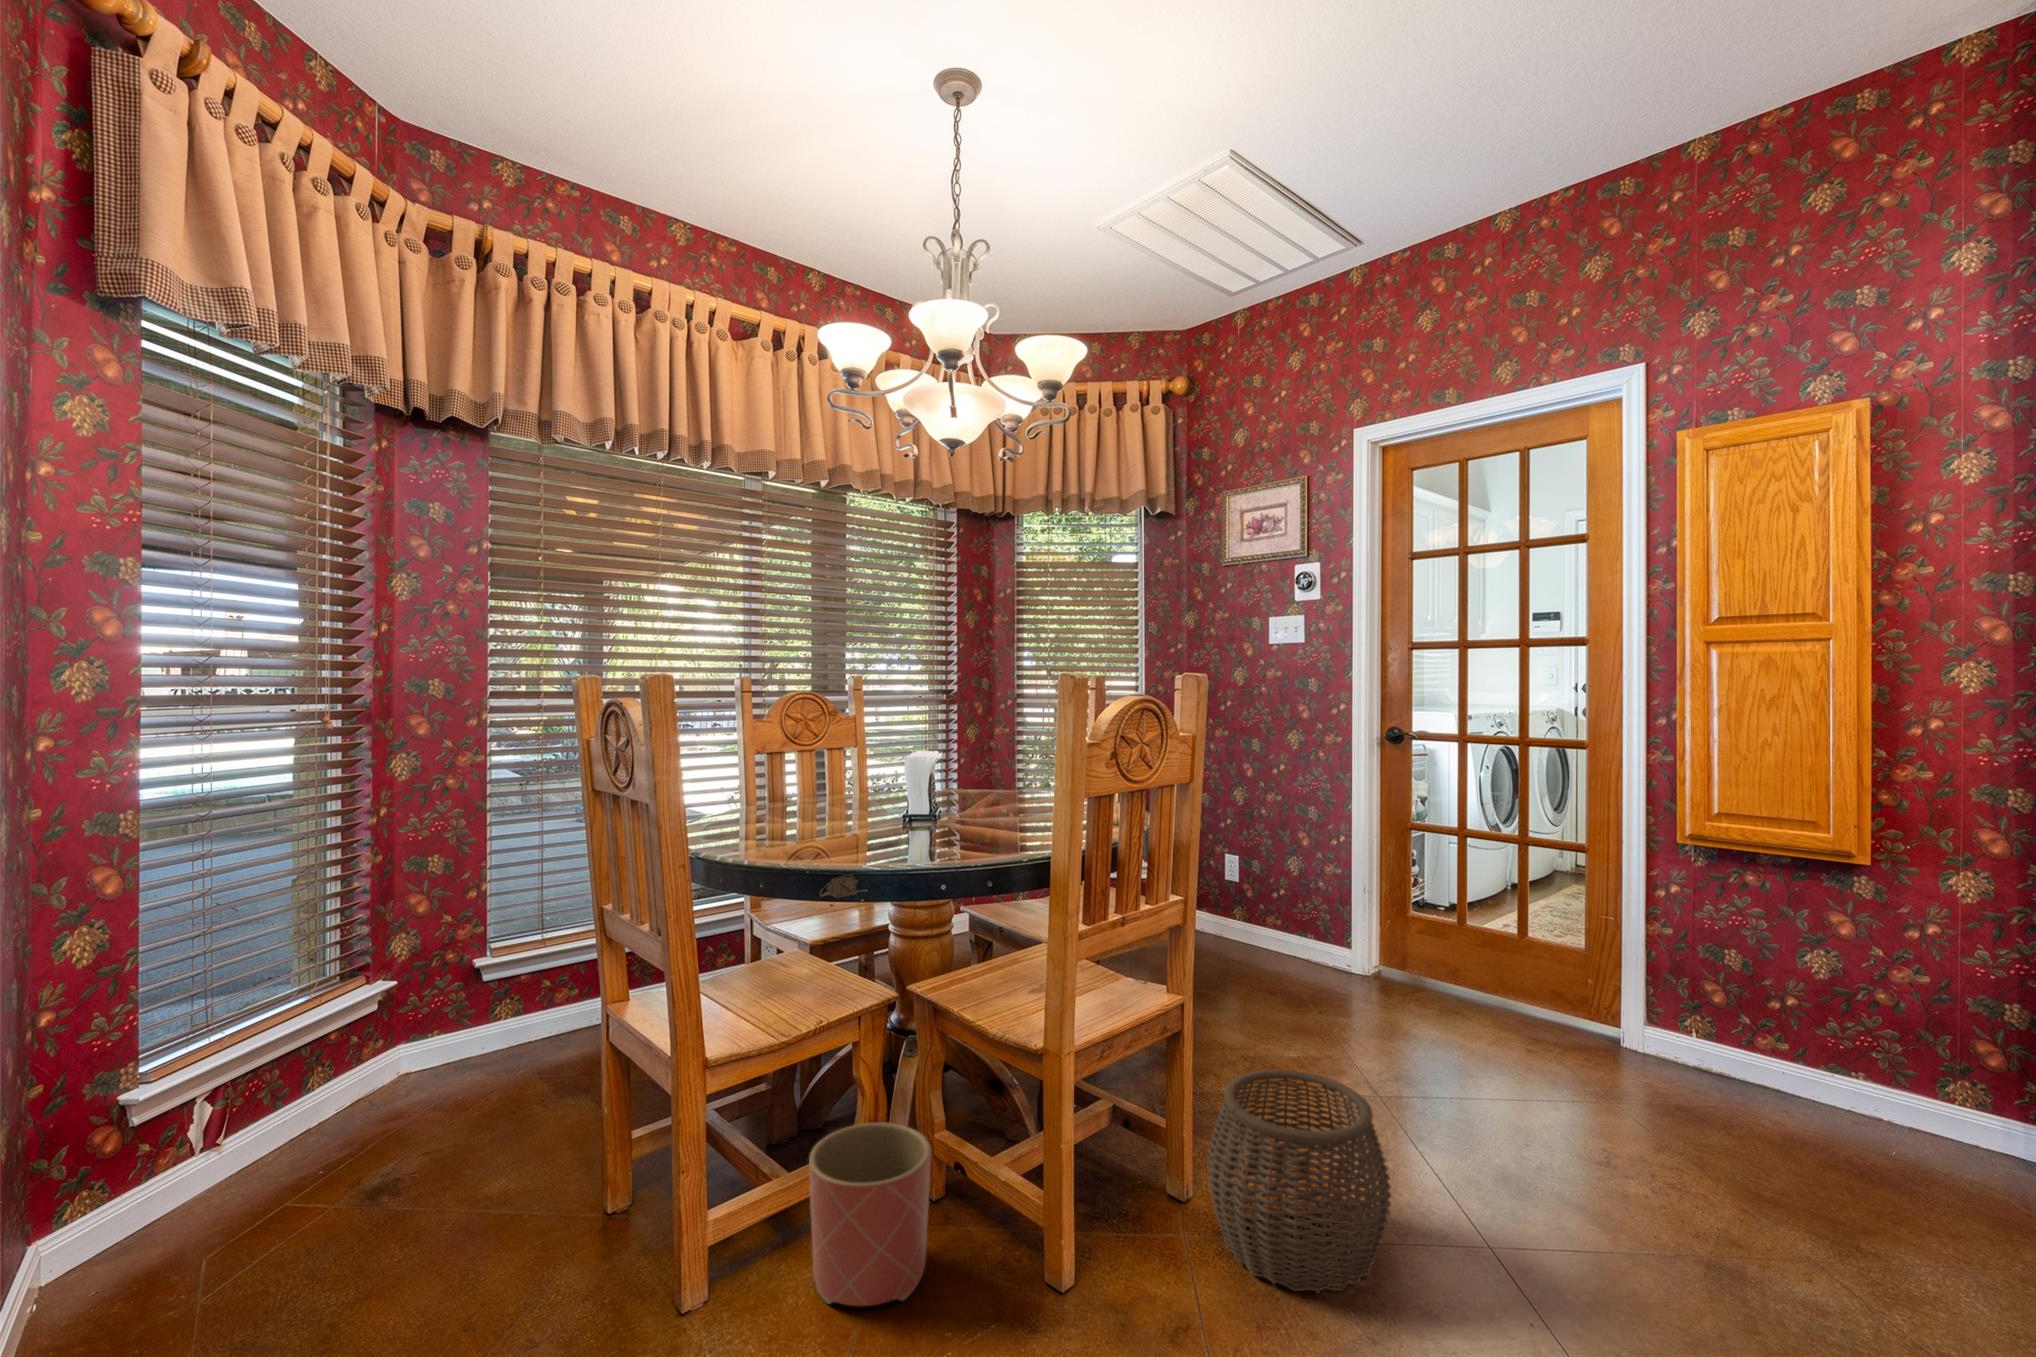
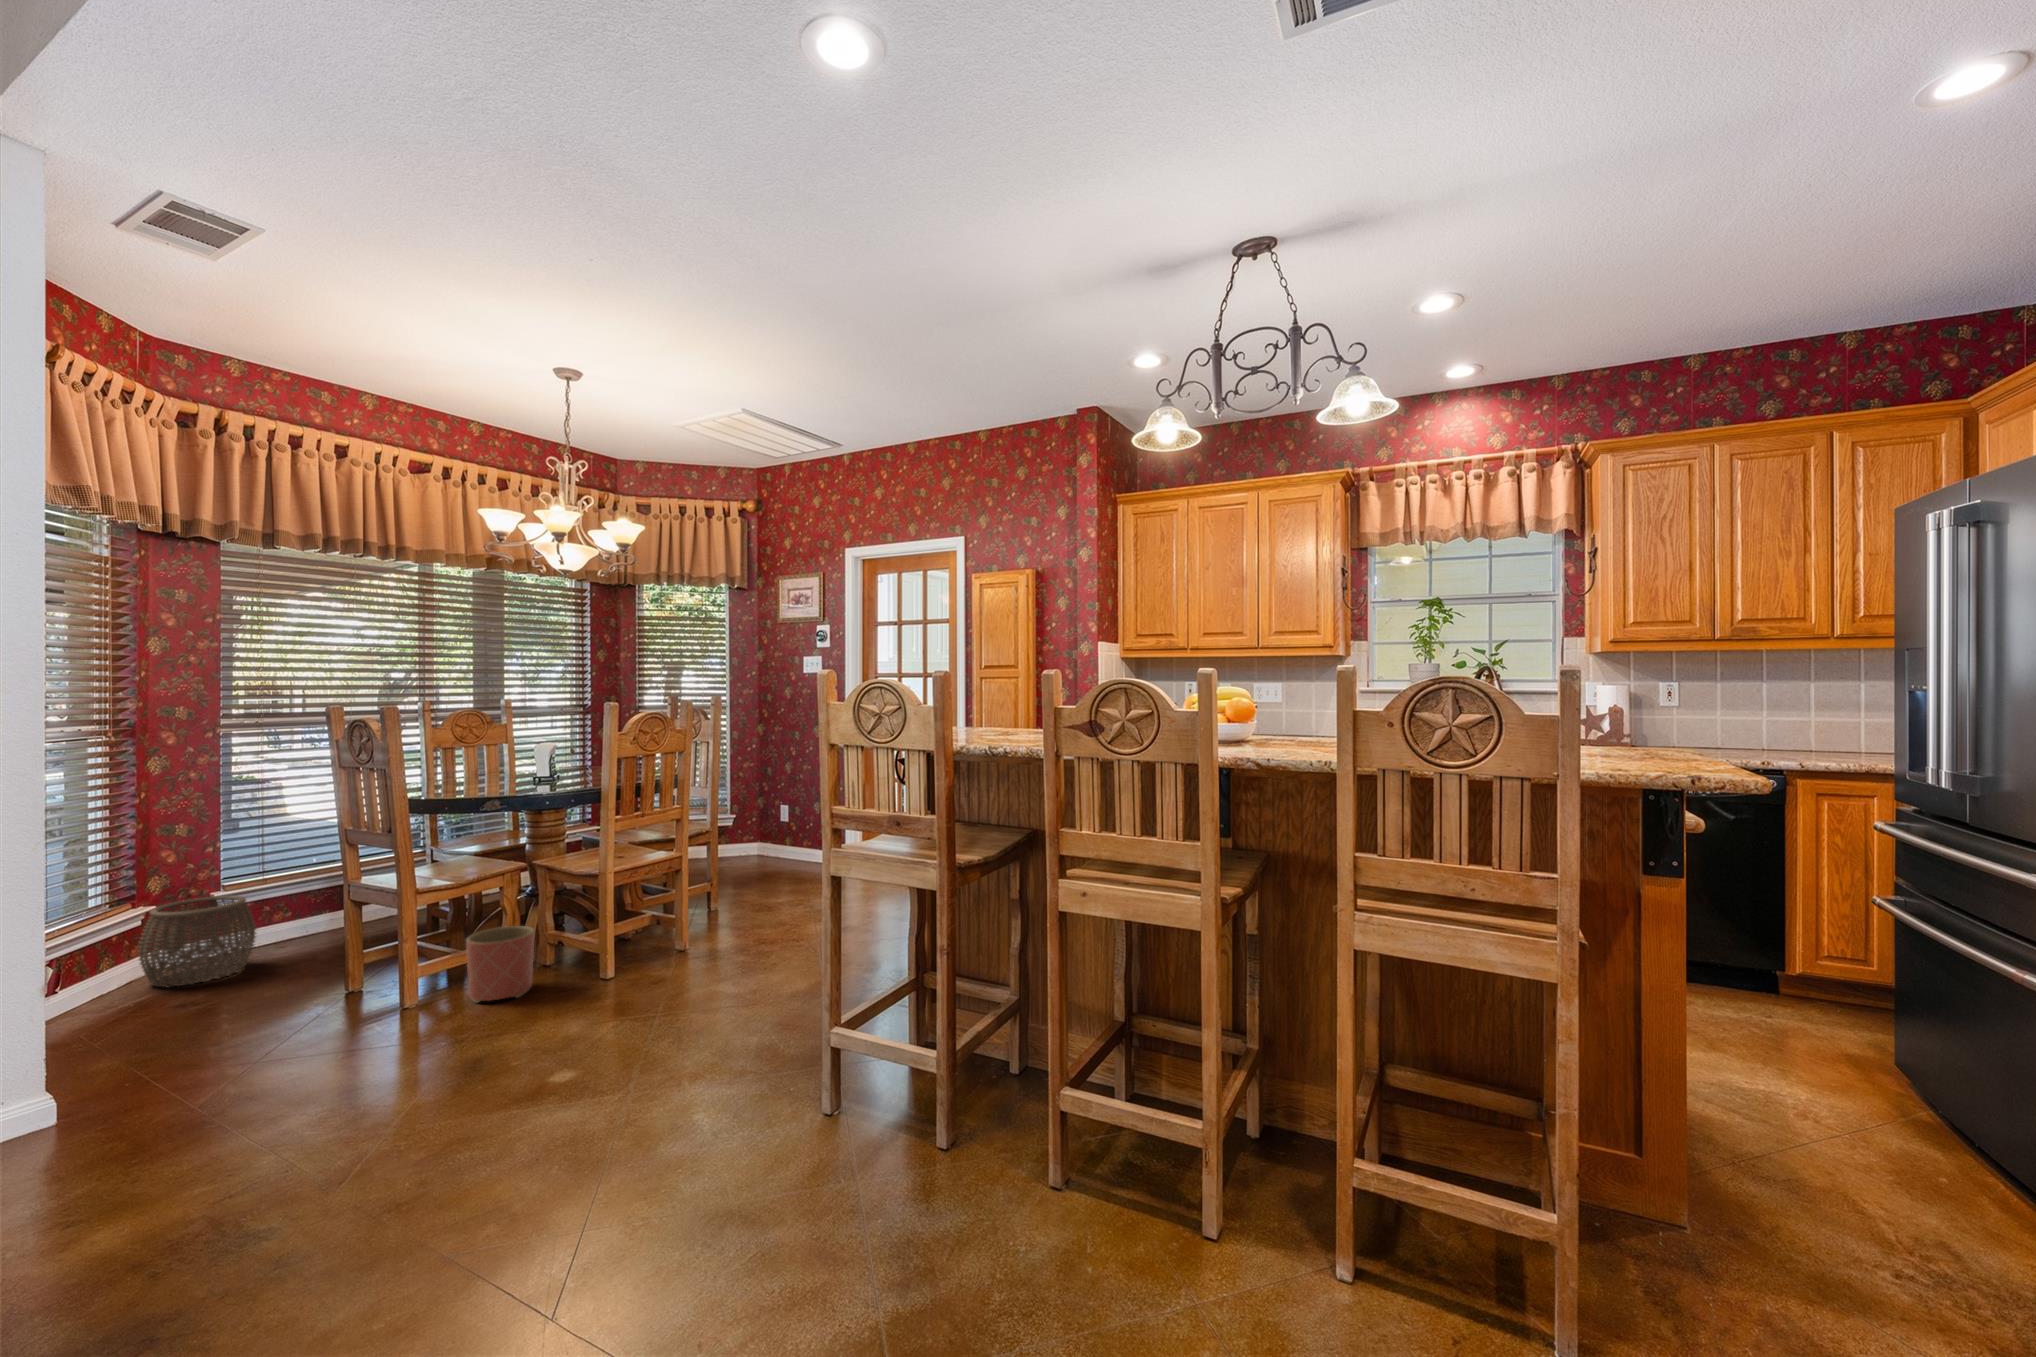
woven basket: present [1207,1070,1391,1293] -> present [138,896,256,987]

